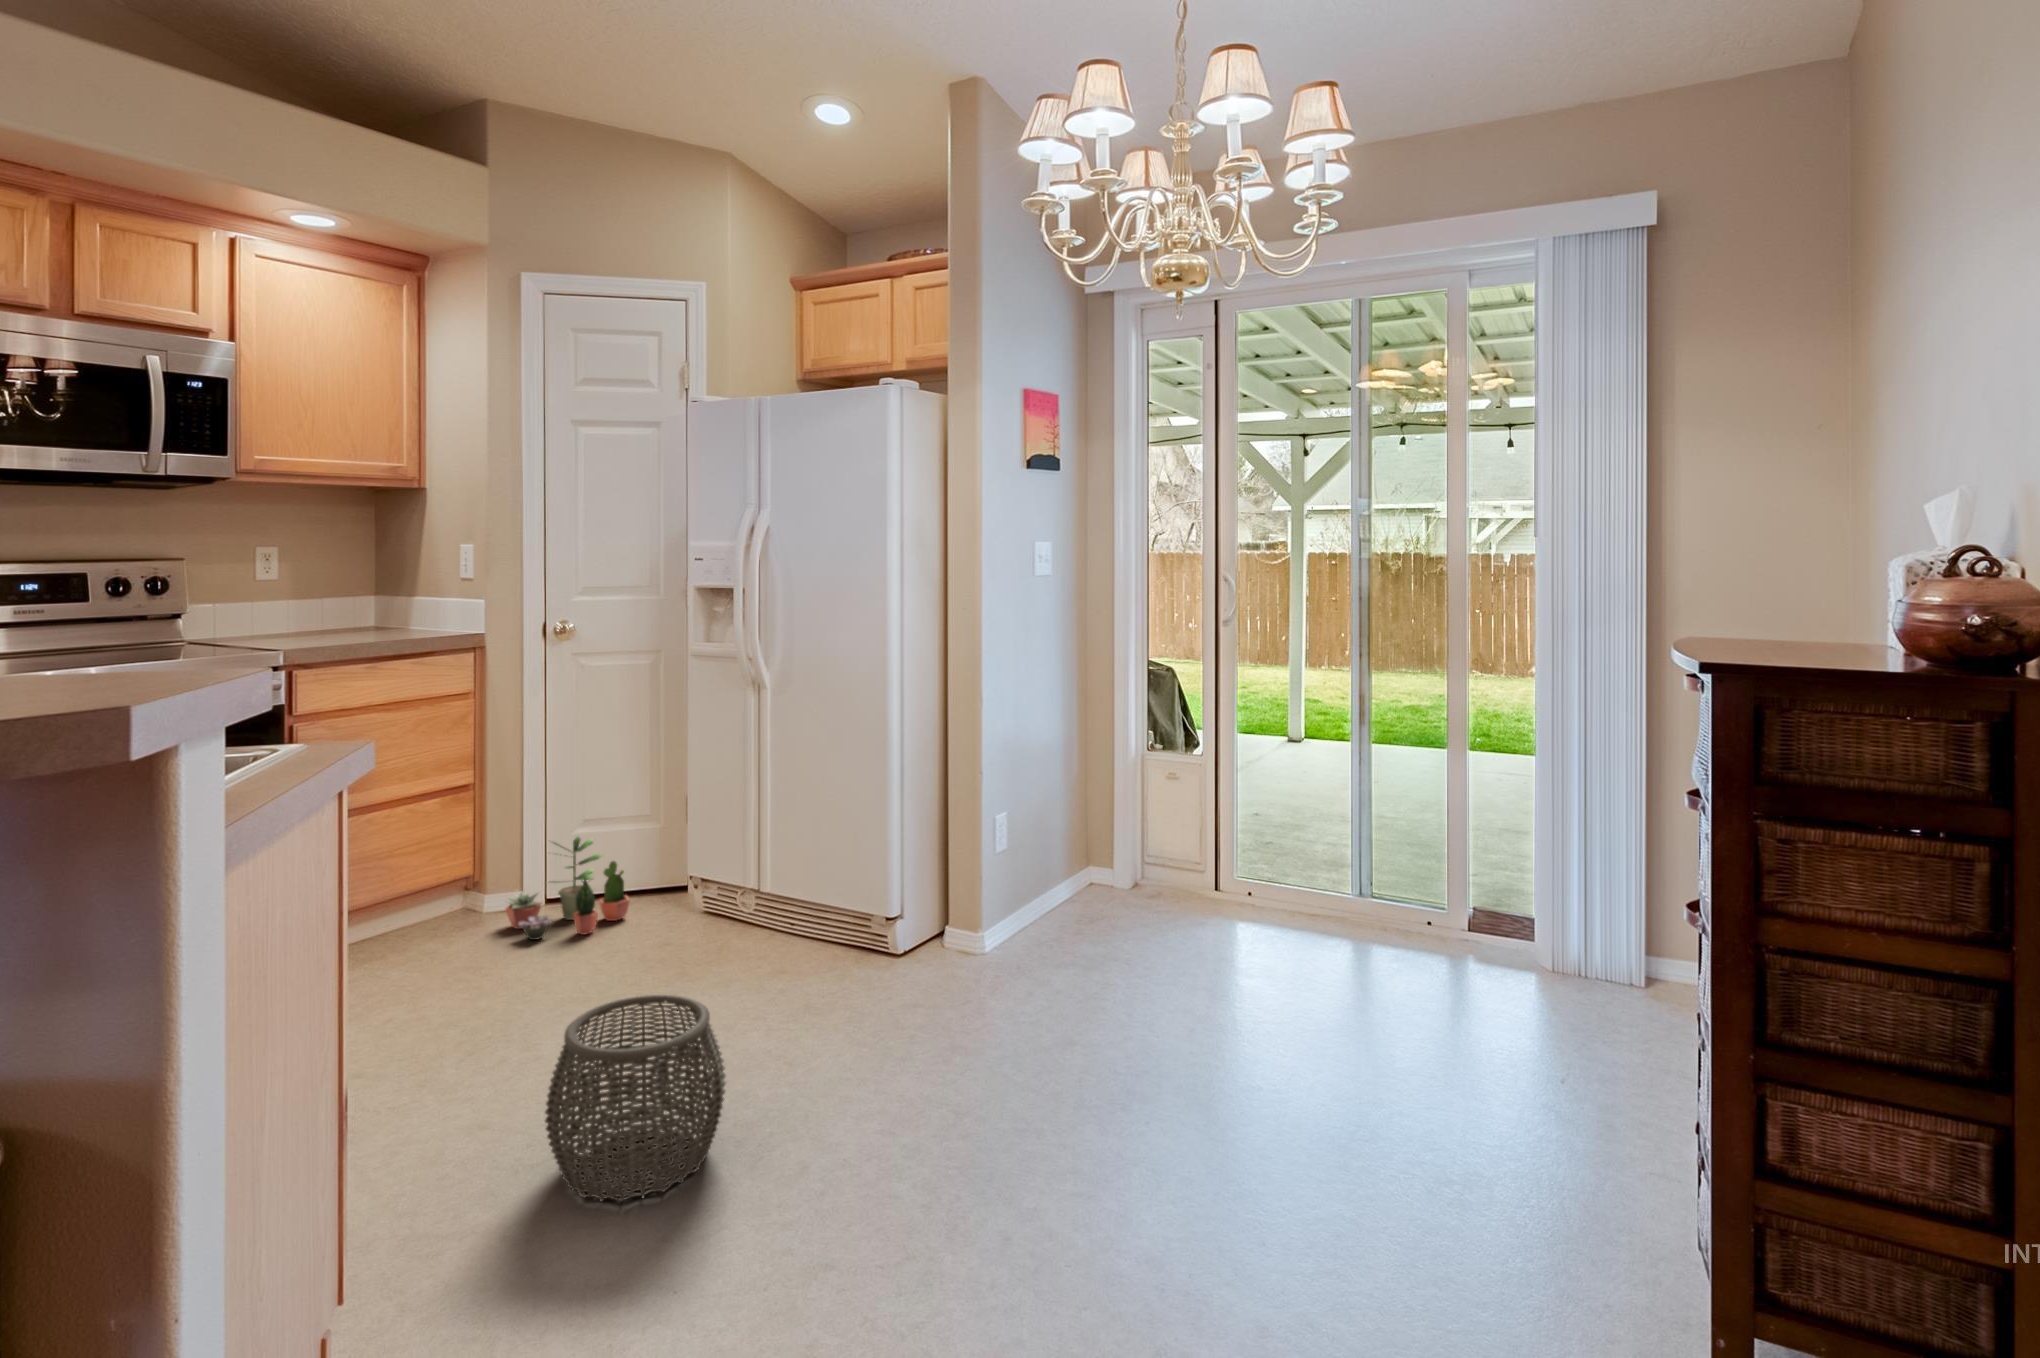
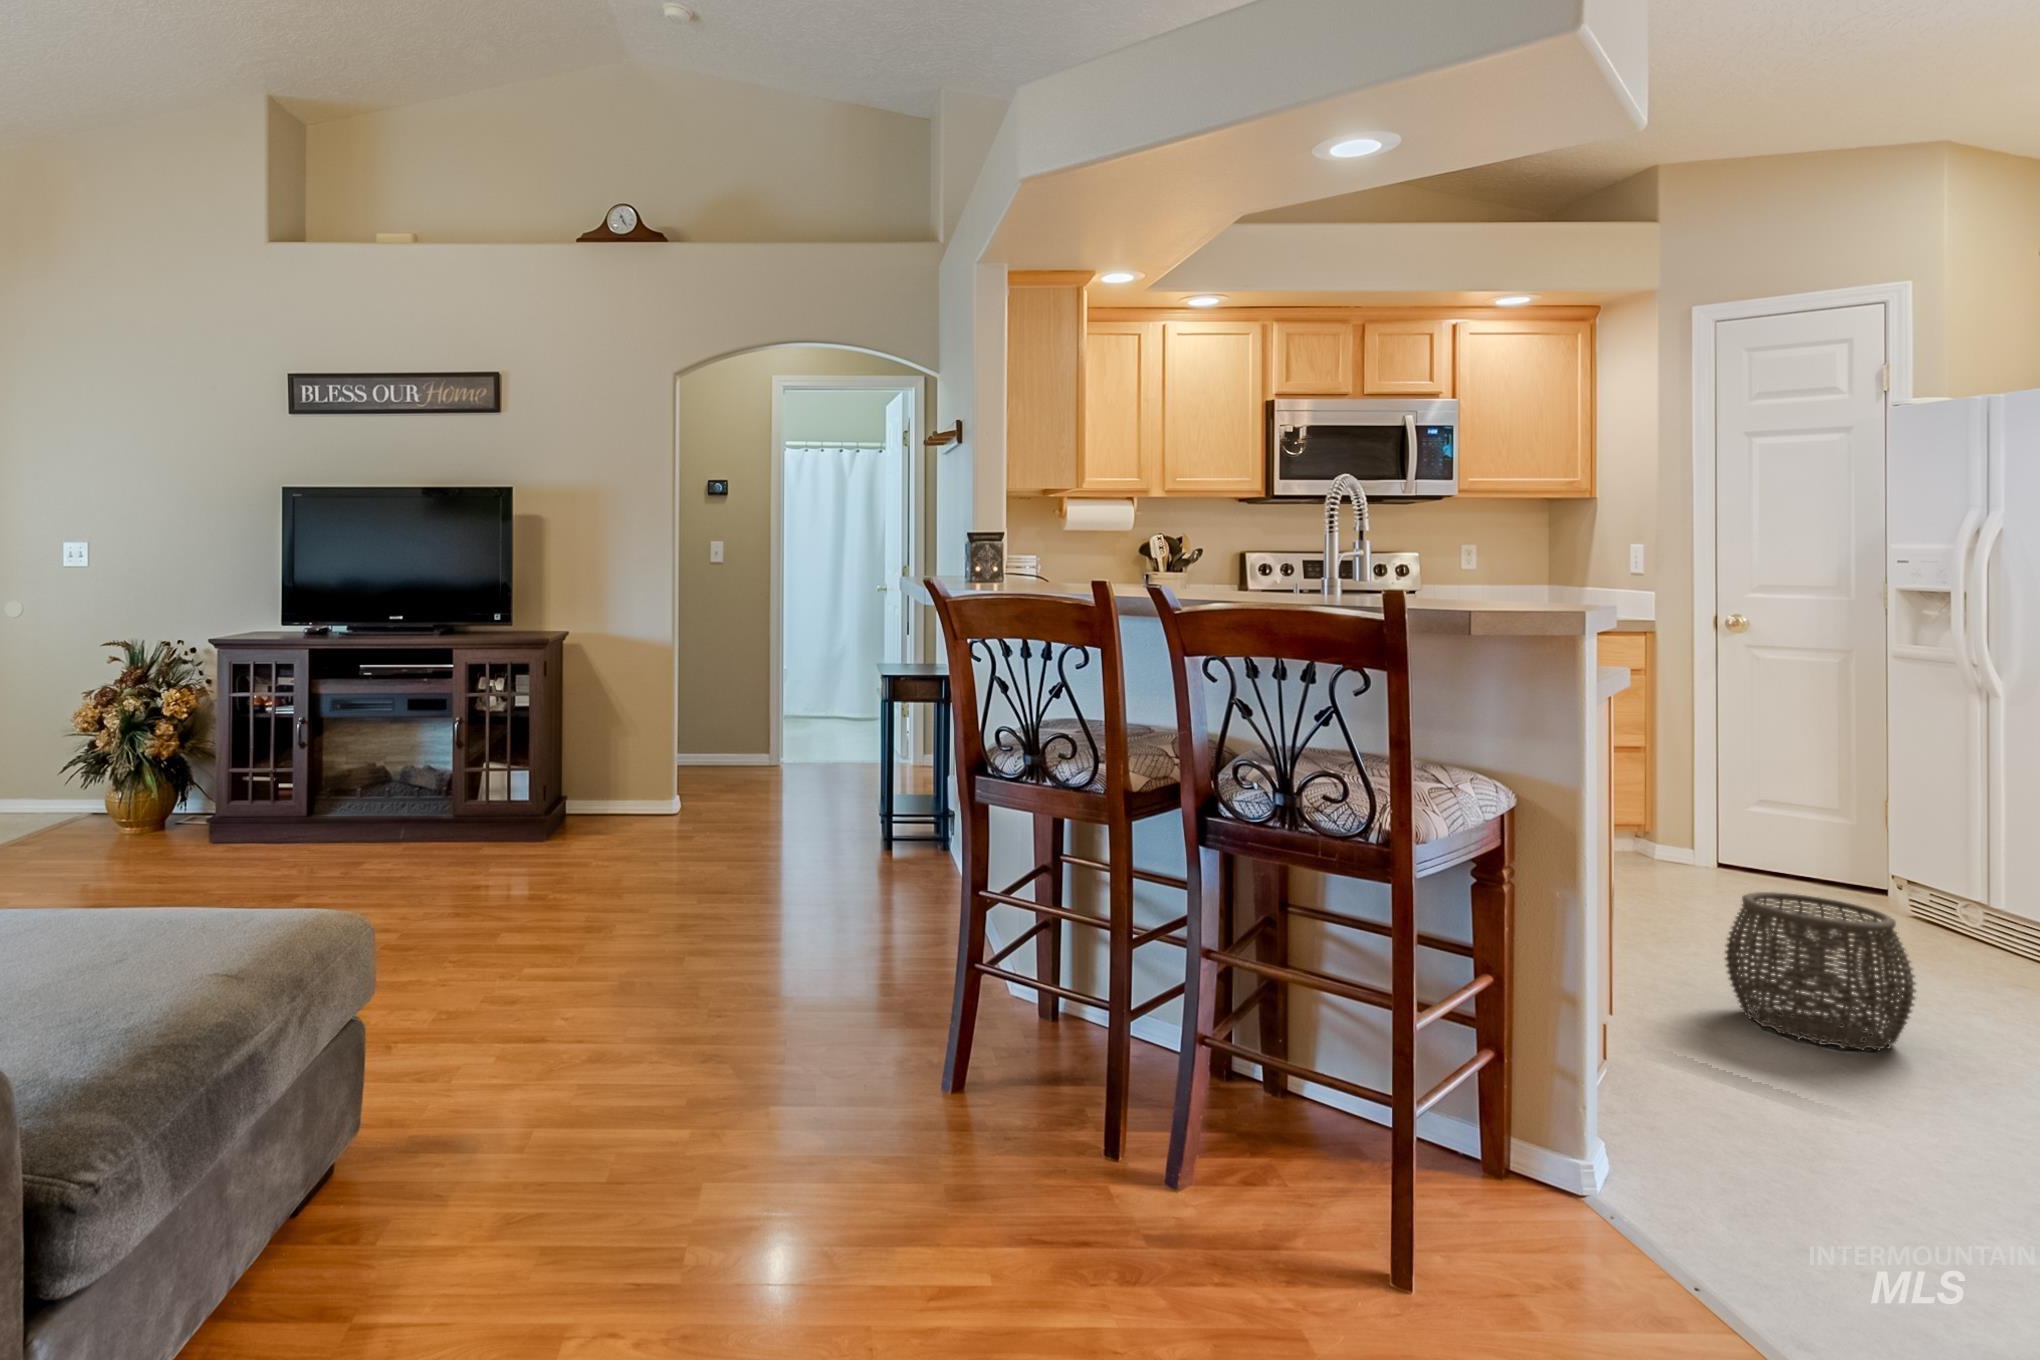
potted plant: present [506,837,629,940] -> none [1677,810,1814,901]

